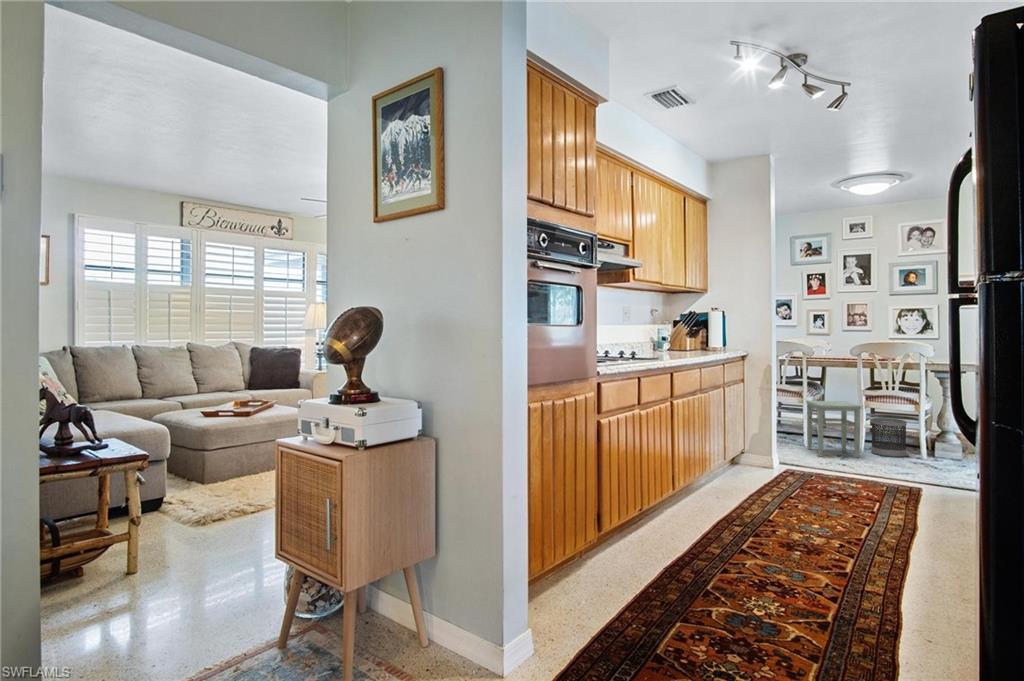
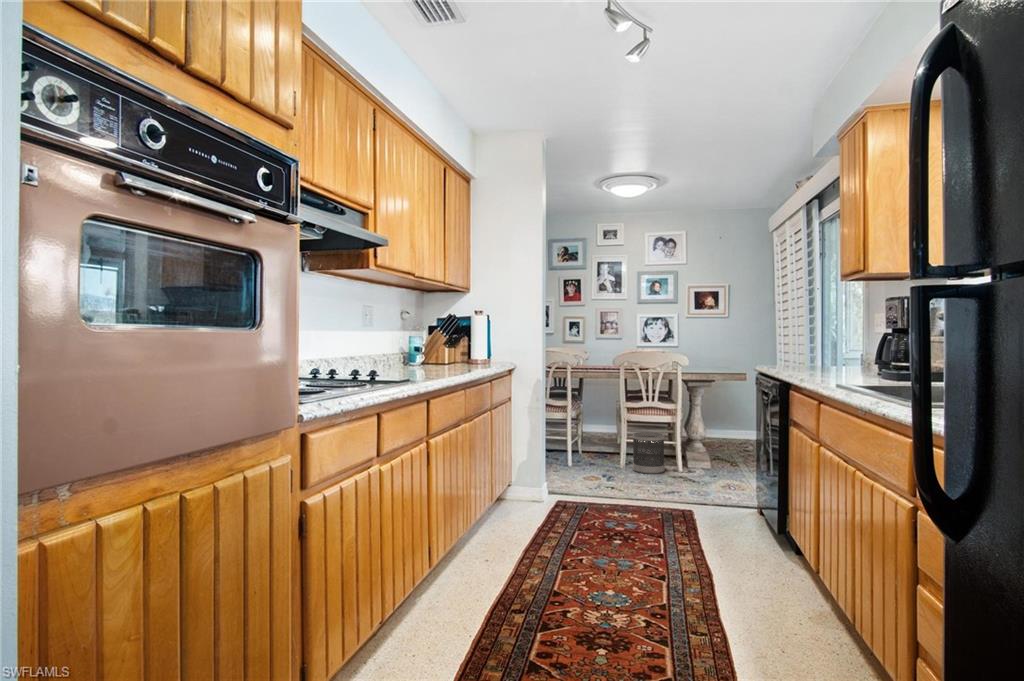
stool: present [806,401,861,458] -> none [572,417,626,481]

